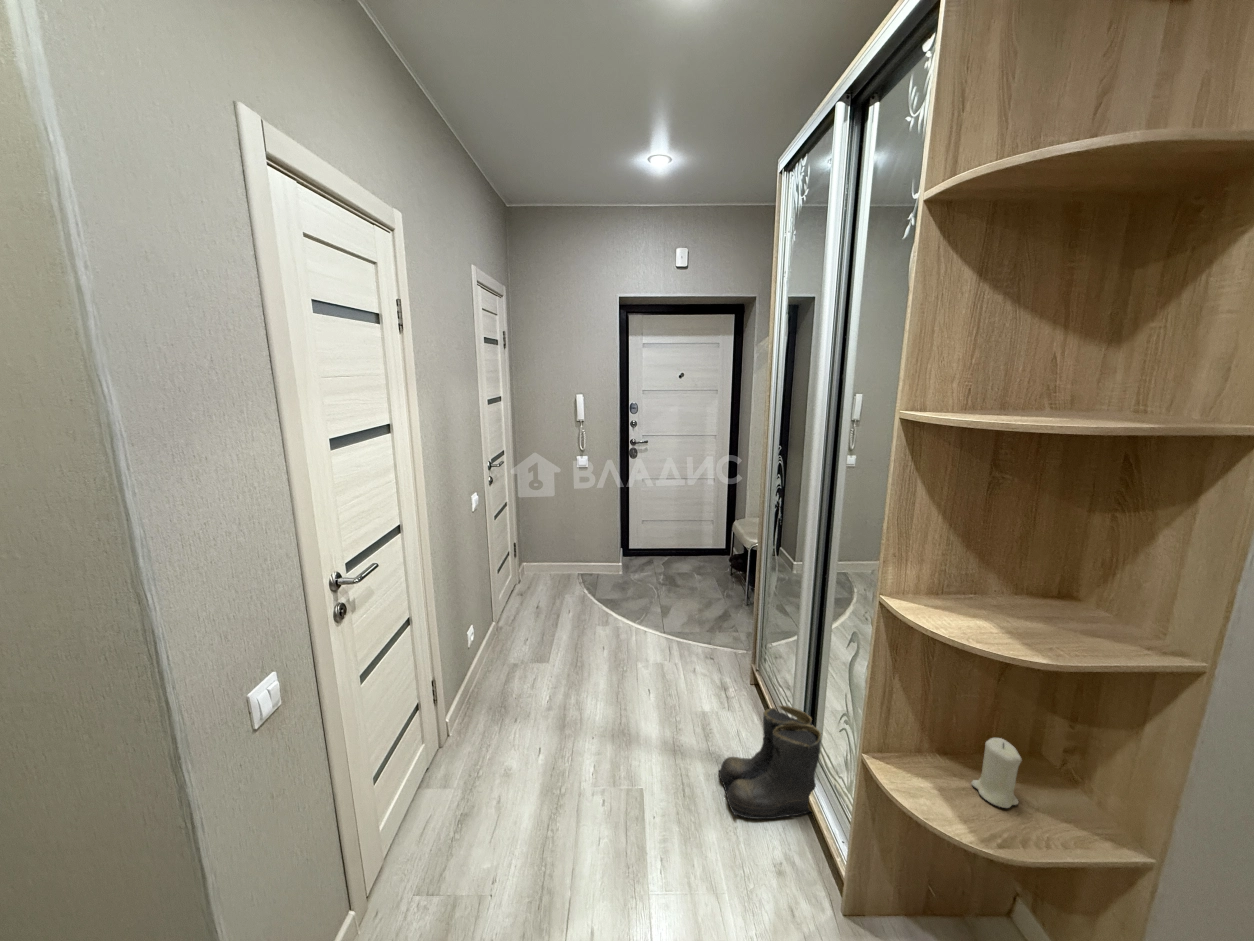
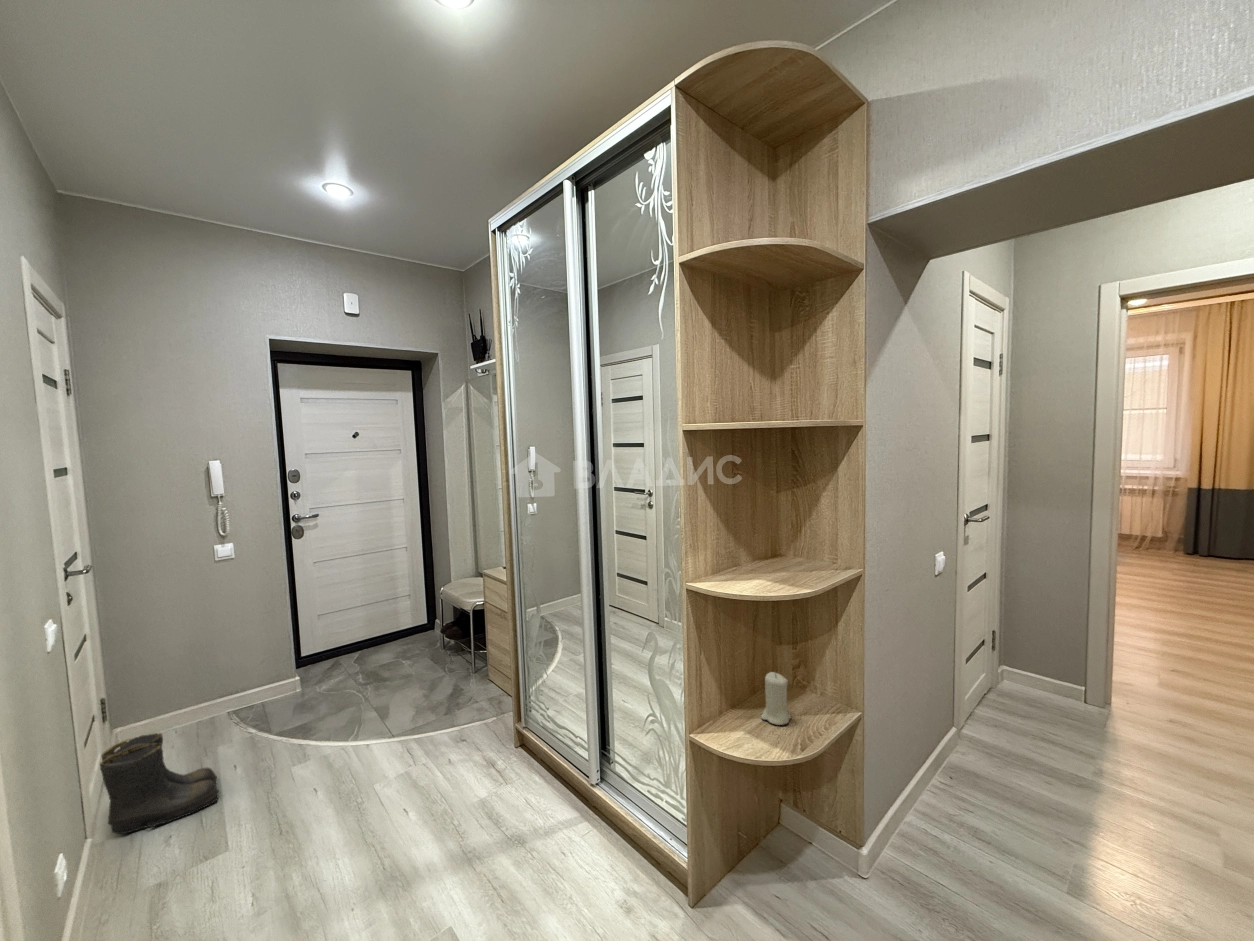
boots: present [718,706,821,819] -> present [100,733,220,834]

